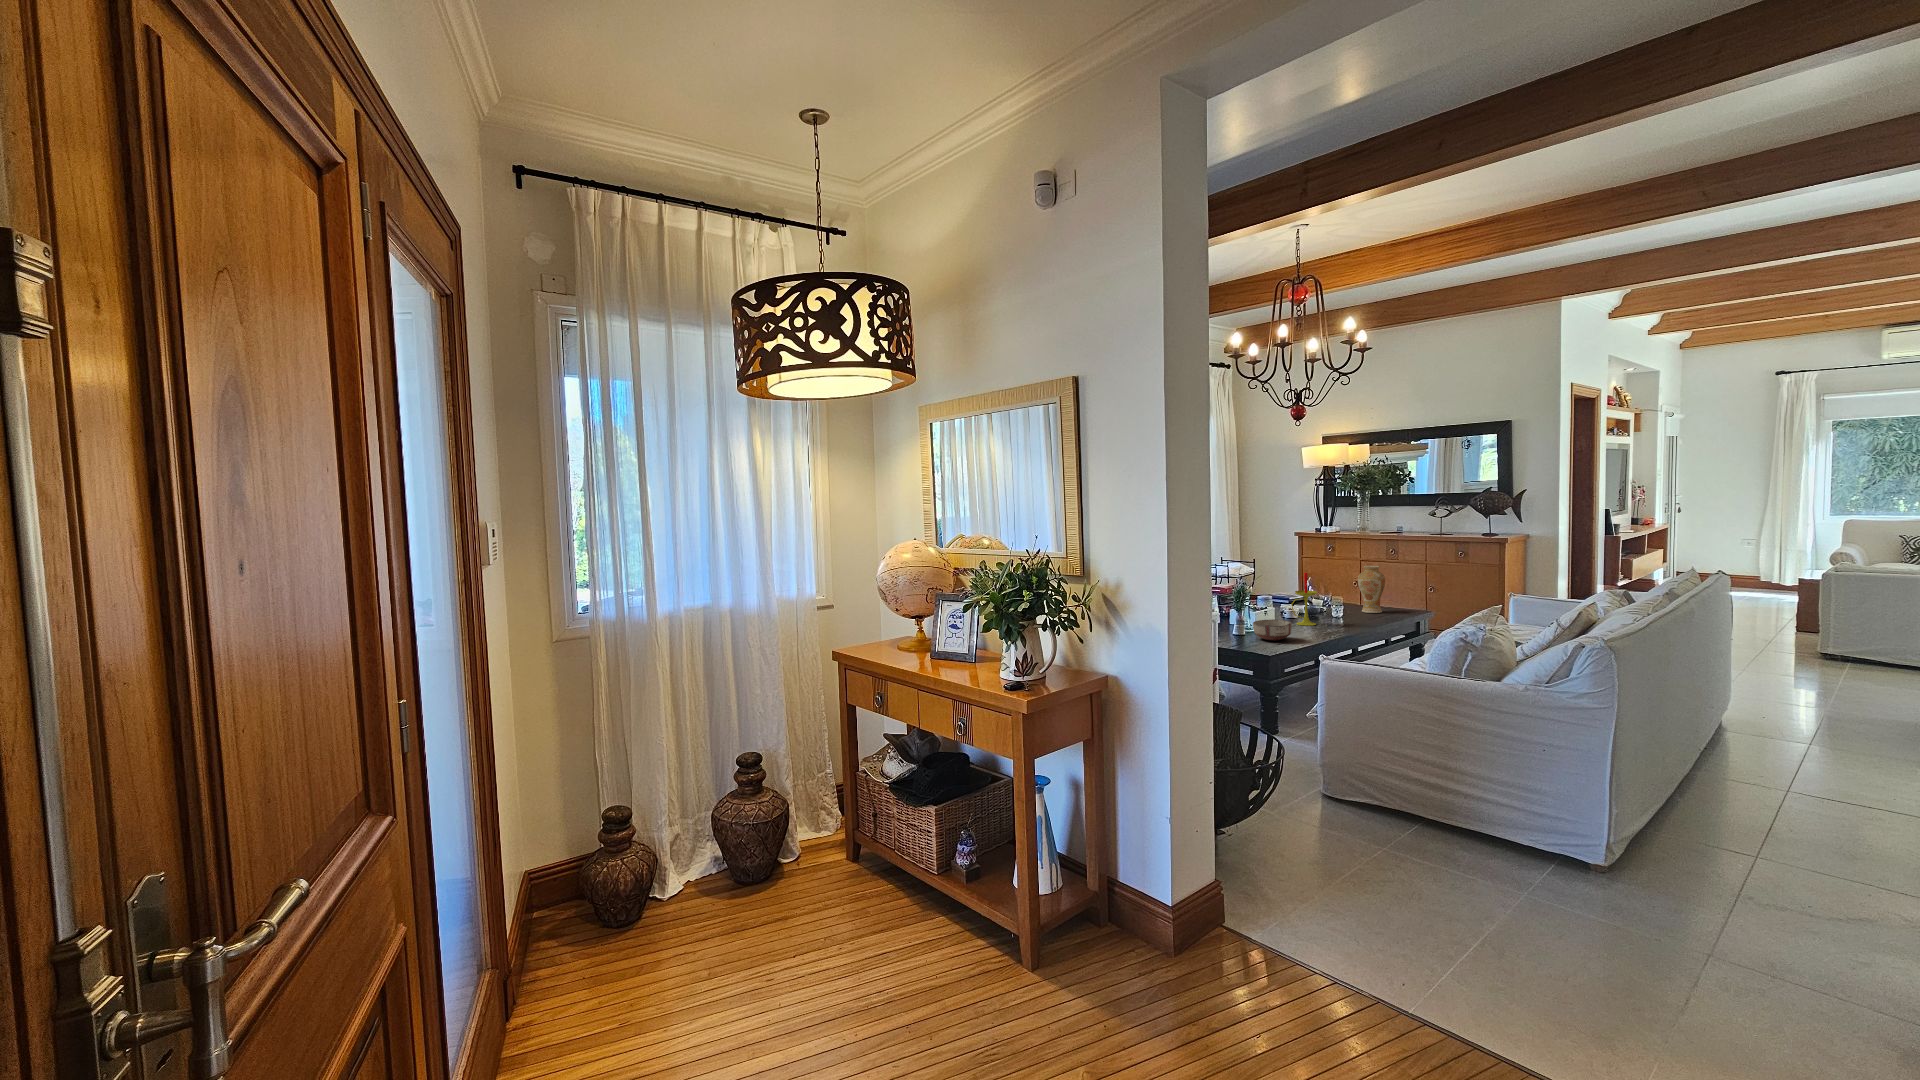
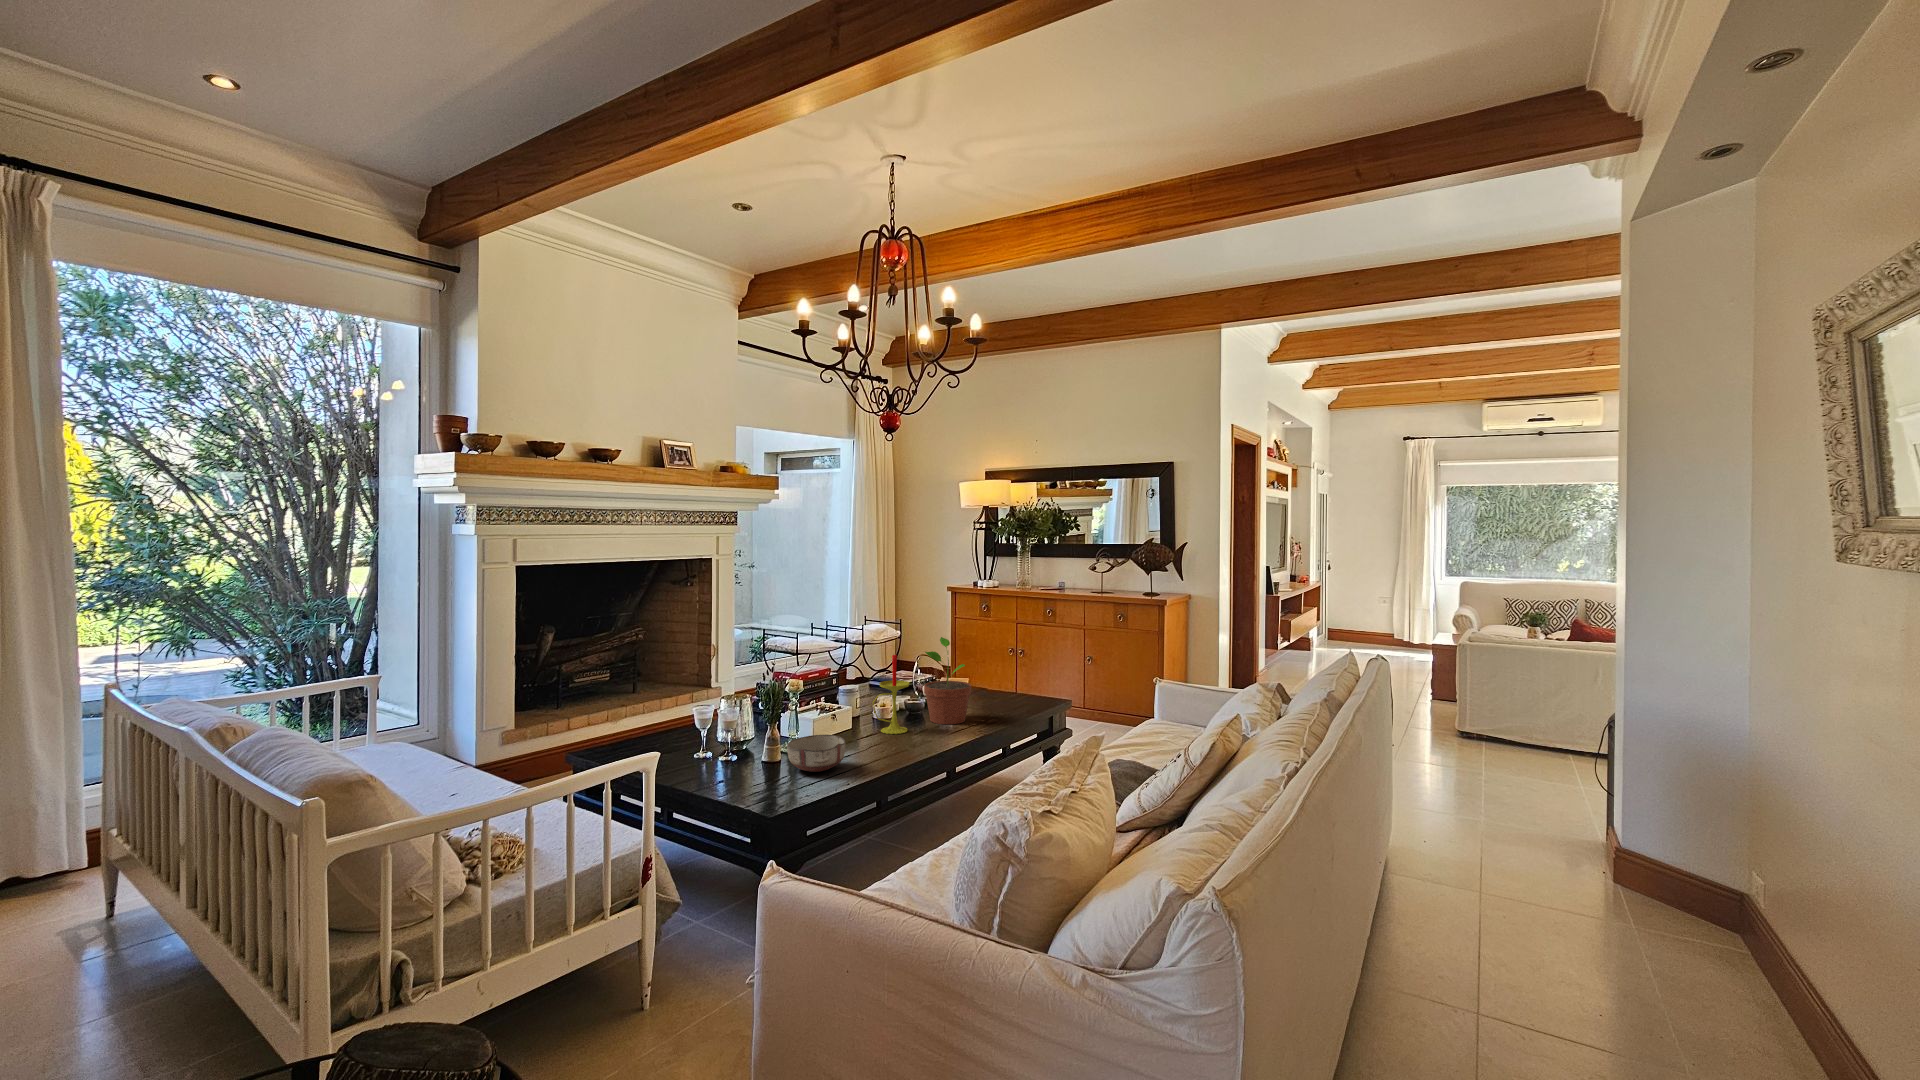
potted plant: none [1323,562,1360,622] -> present [924,637,971,724]
vase: present [1358,566,1385,613] -> none [980,640,1013,705]

